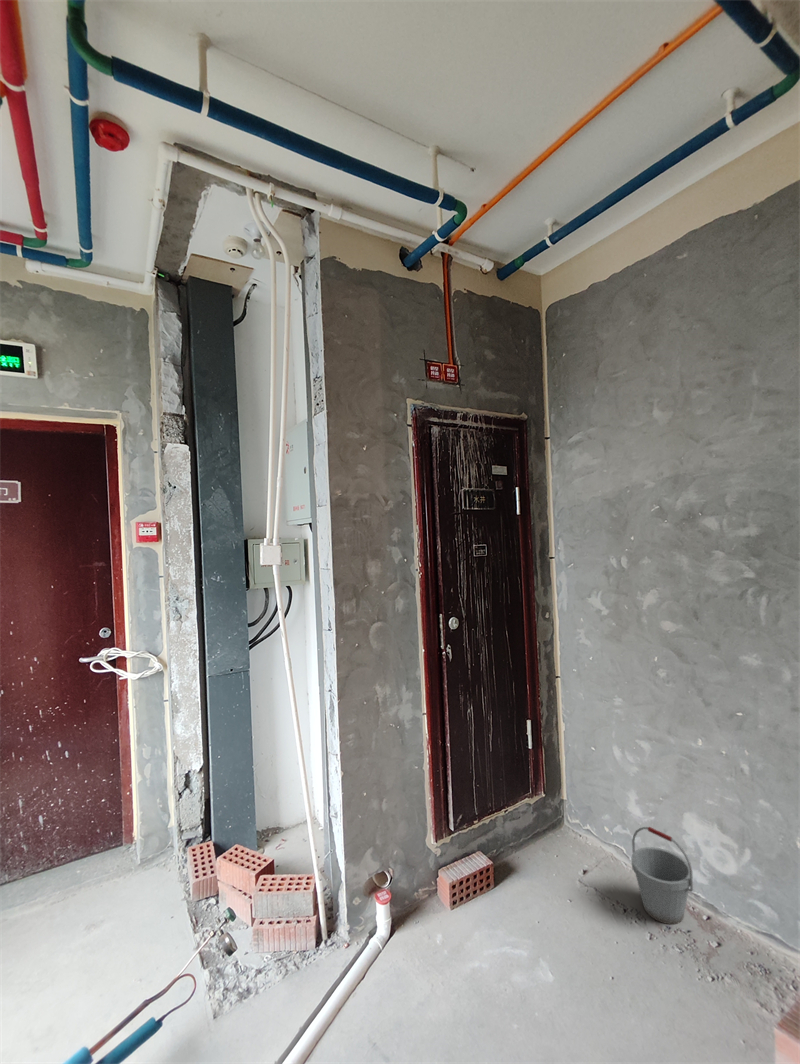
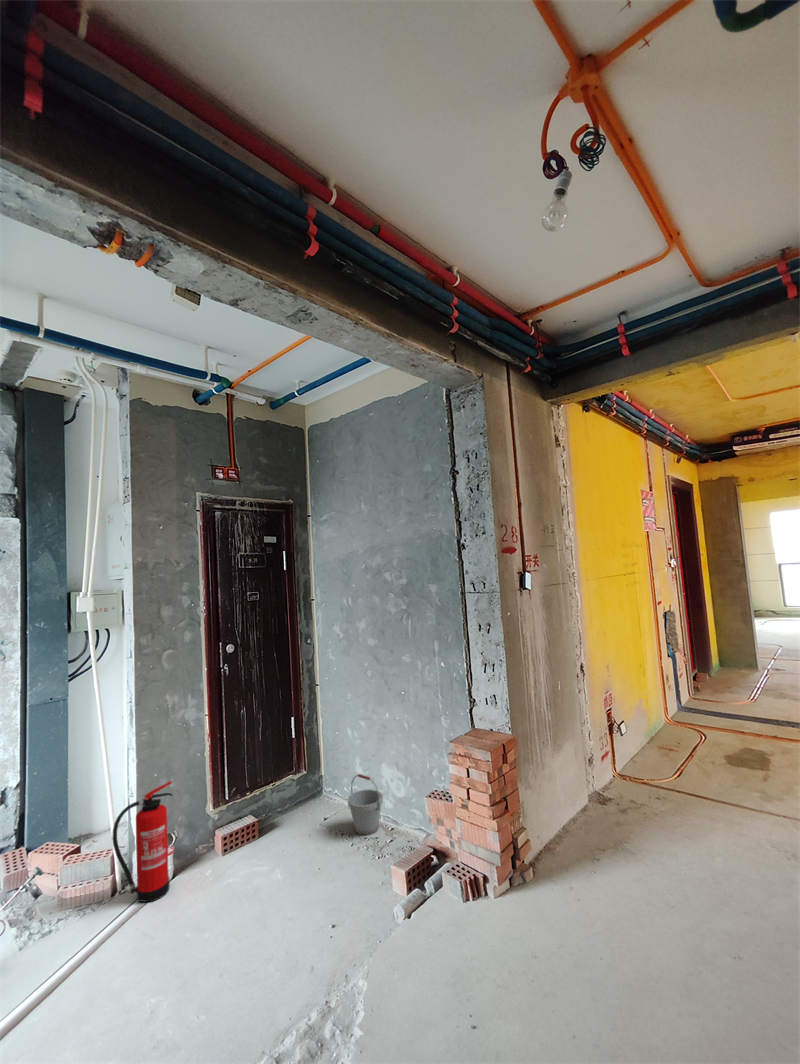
fire extinguisher: none [321,810,394,976] -> present [112,781,172,902]

